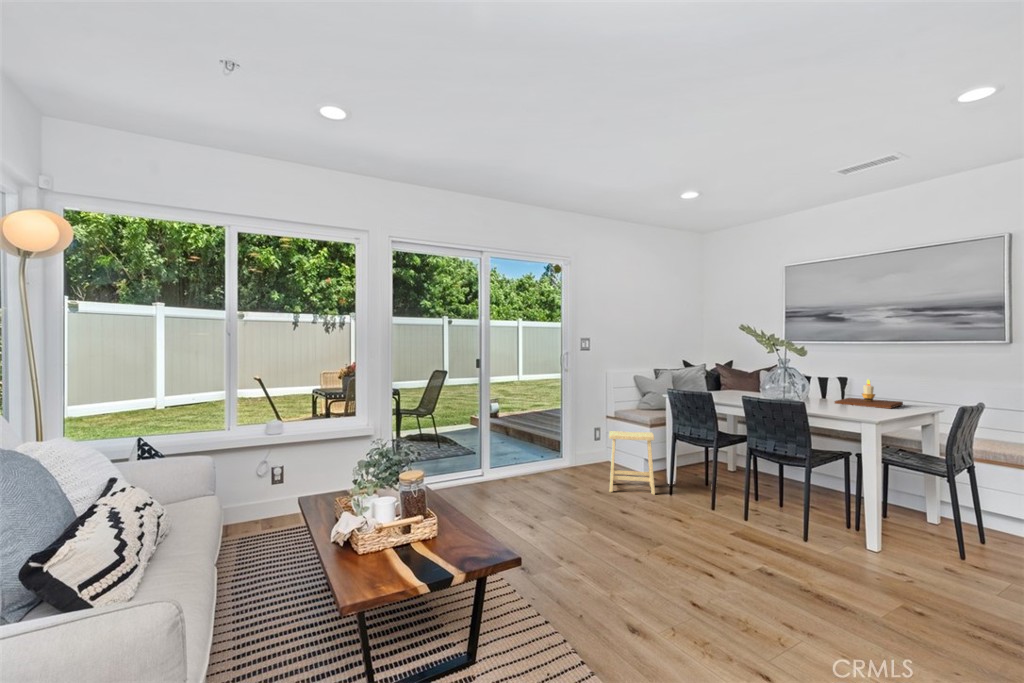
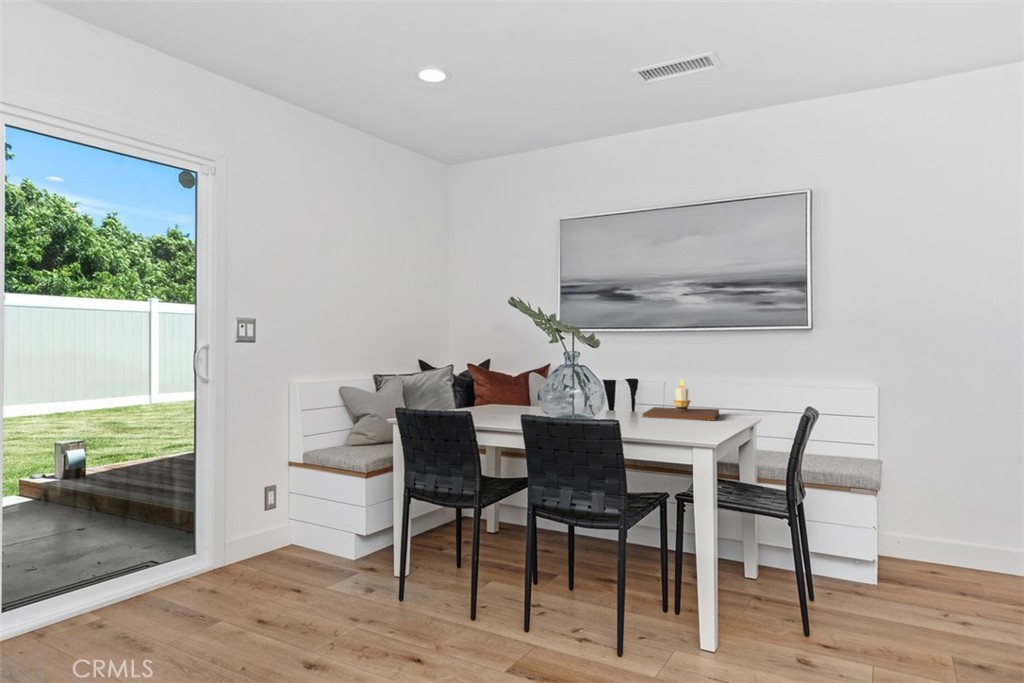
footstool: present [609,431,655,495] -> none [283,488,372,616]

